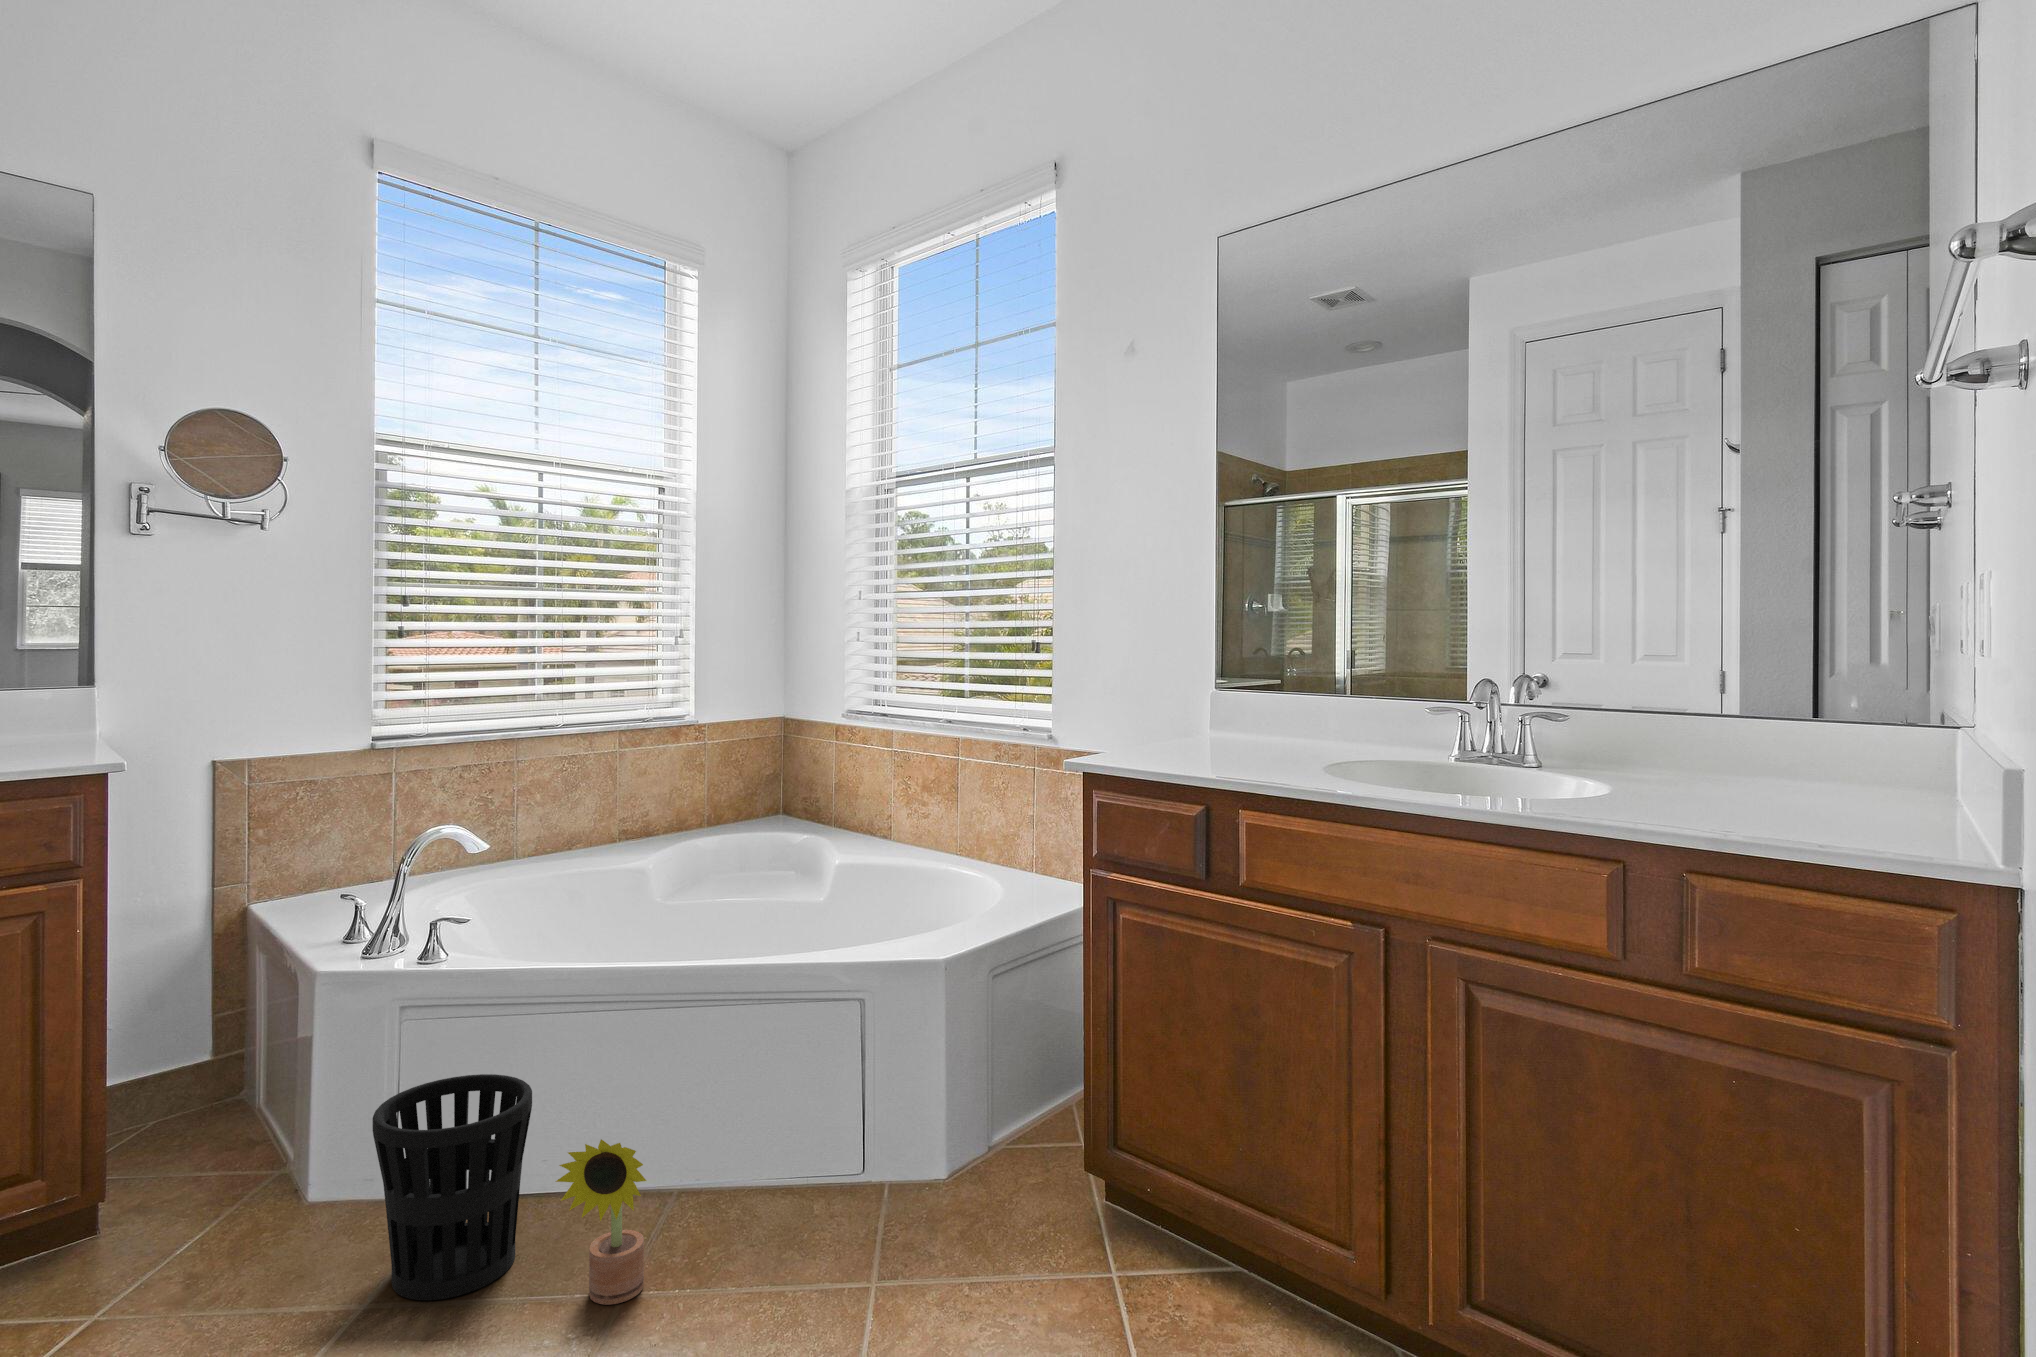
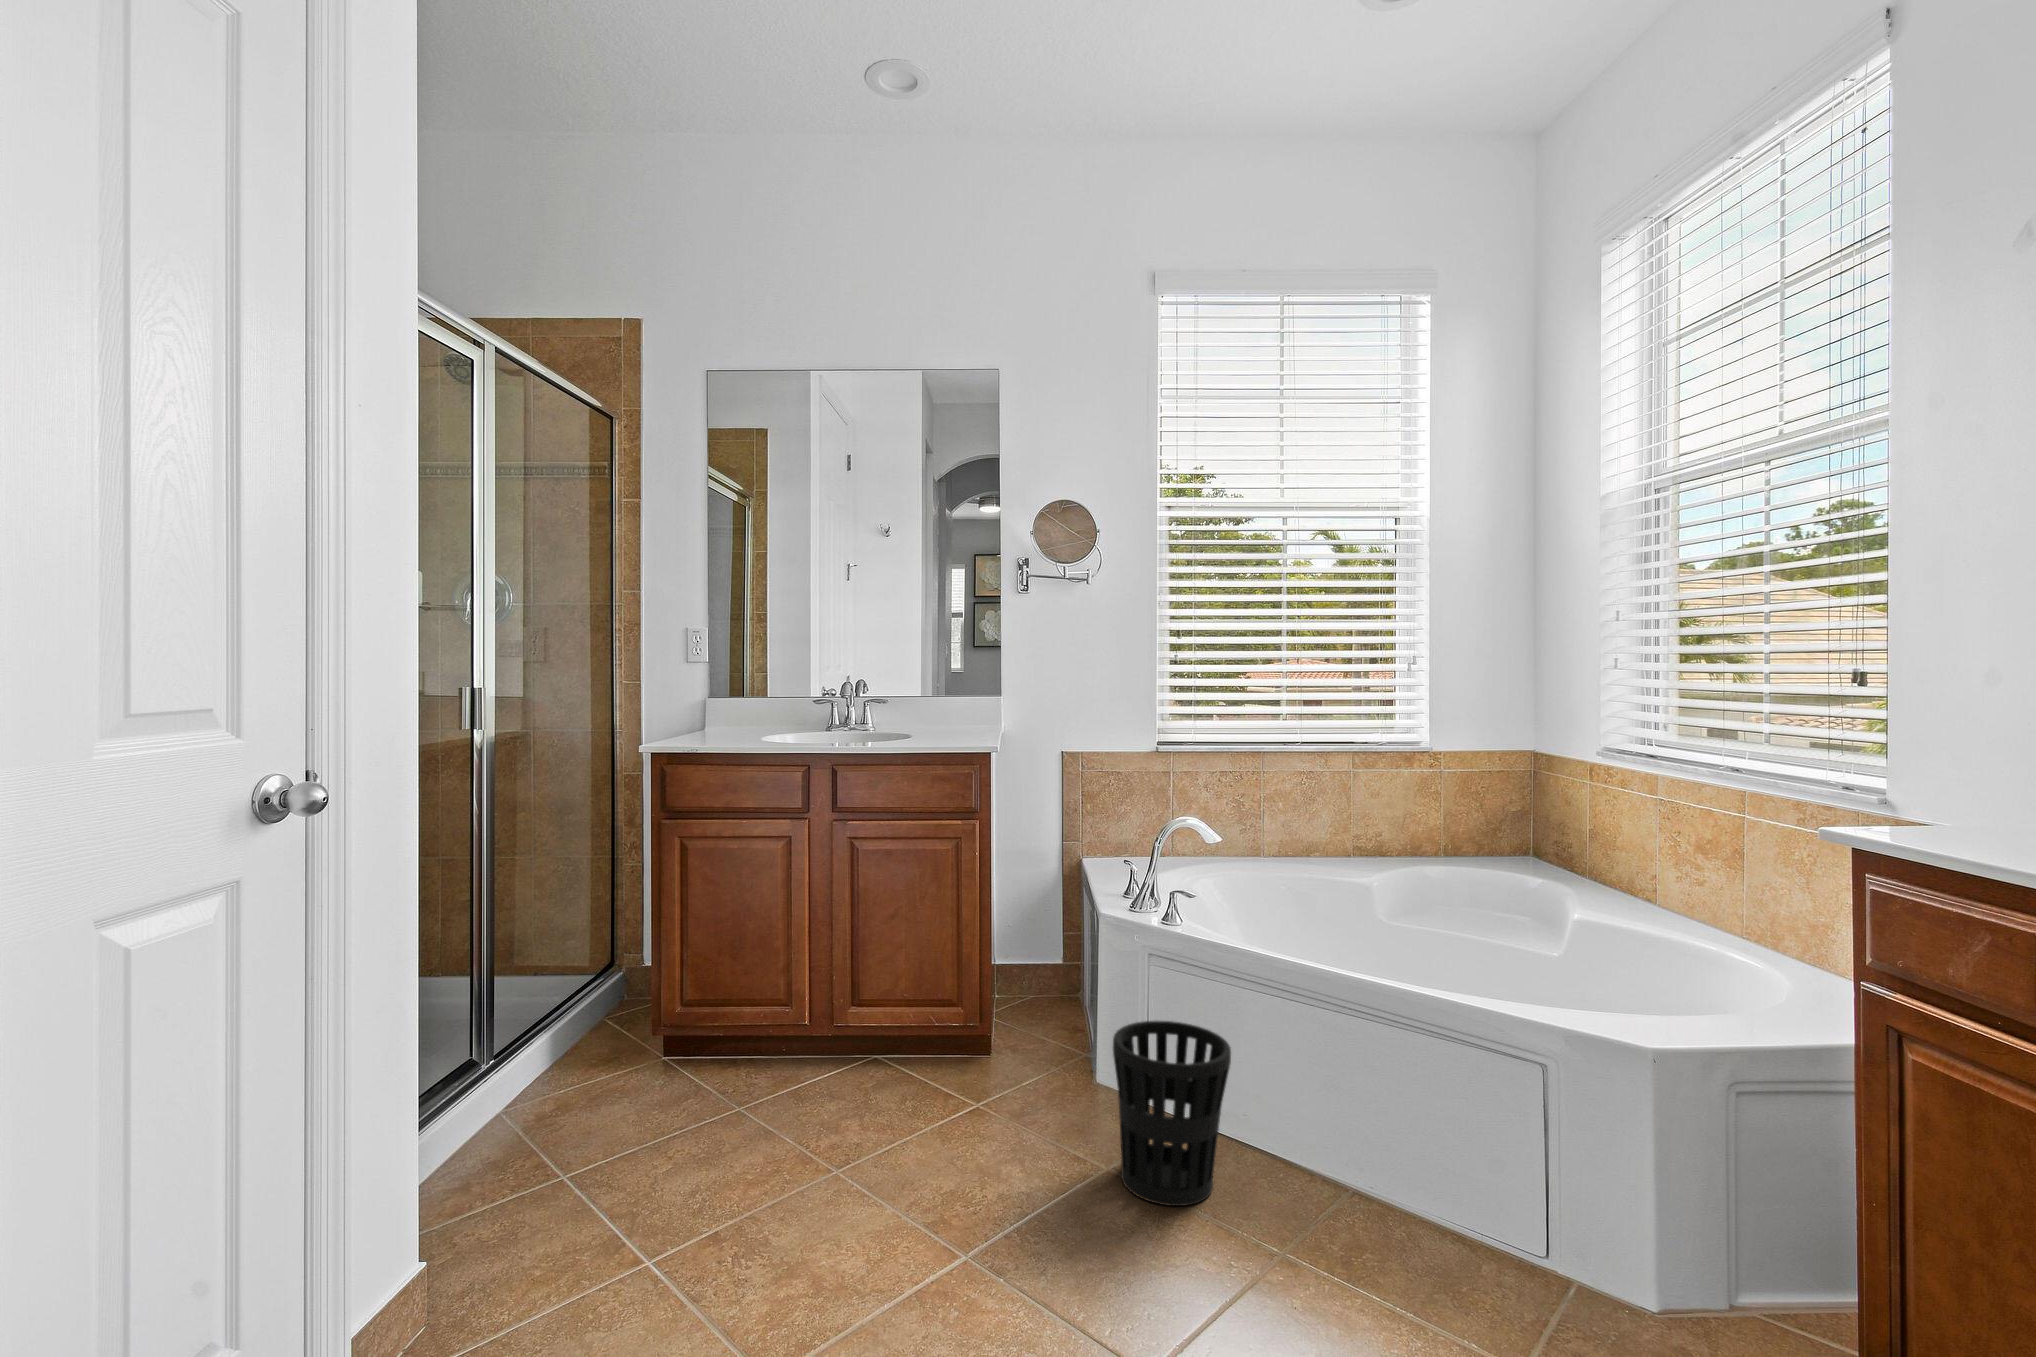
decorative plant: present [556,1139,646,1305] -> none [1233,1113,1311,1274]

